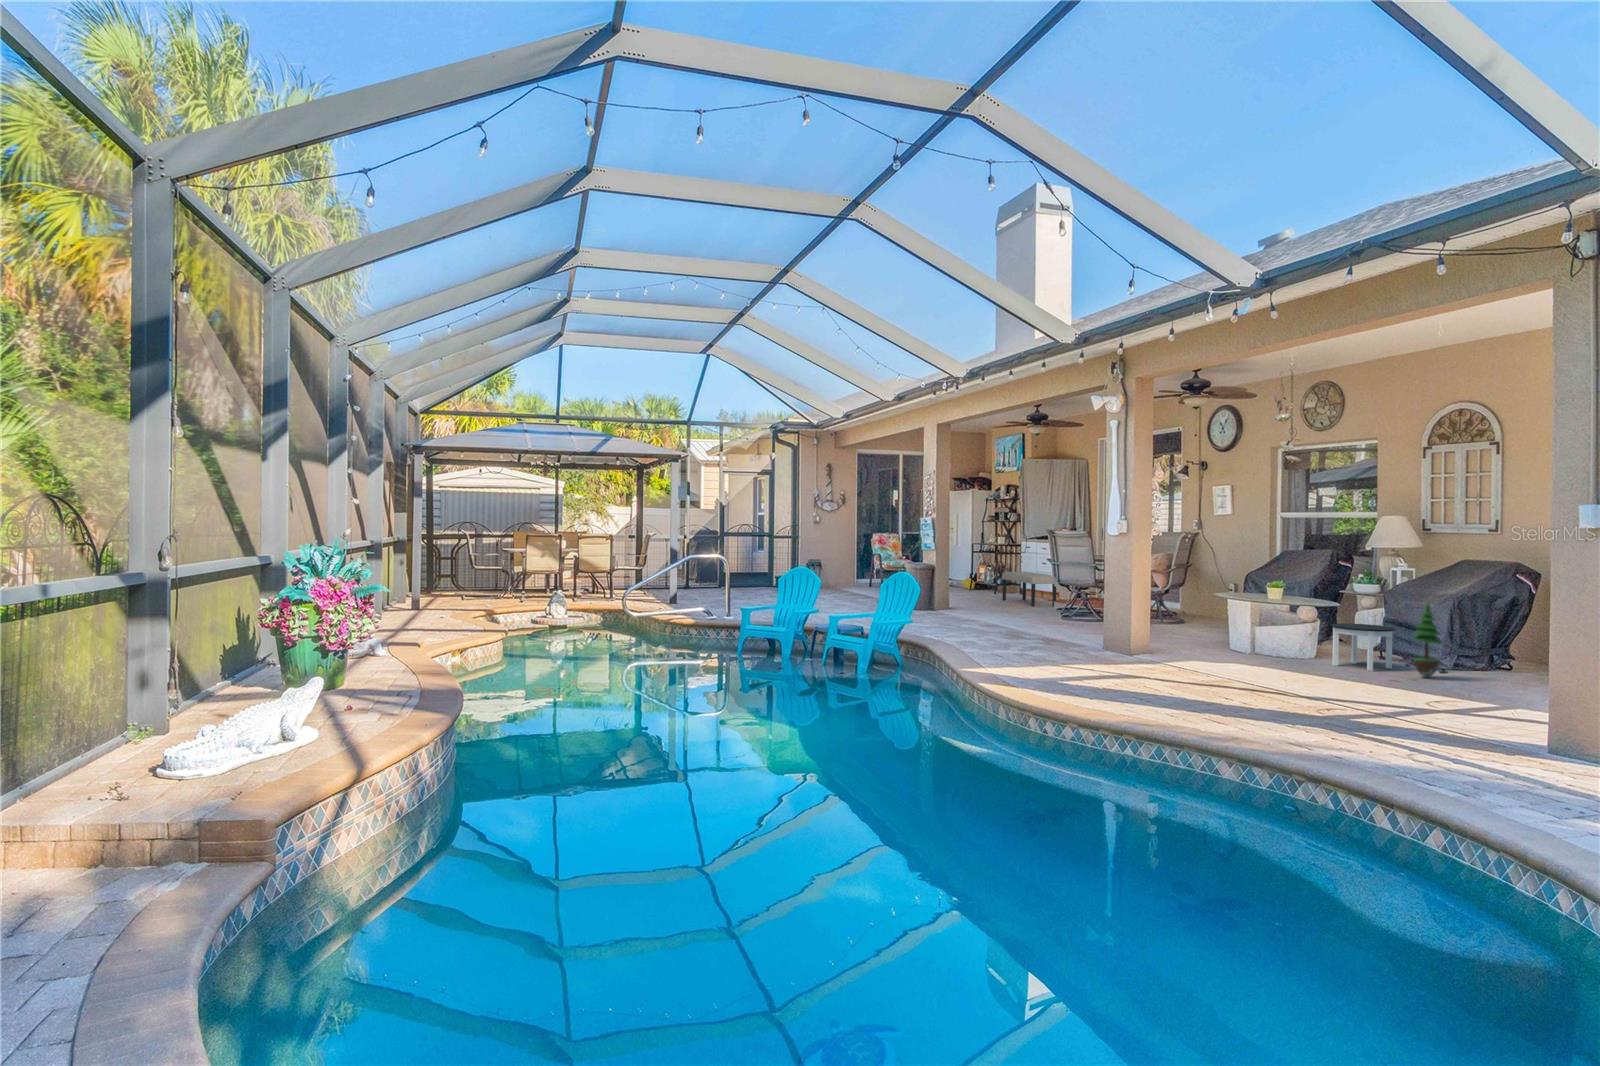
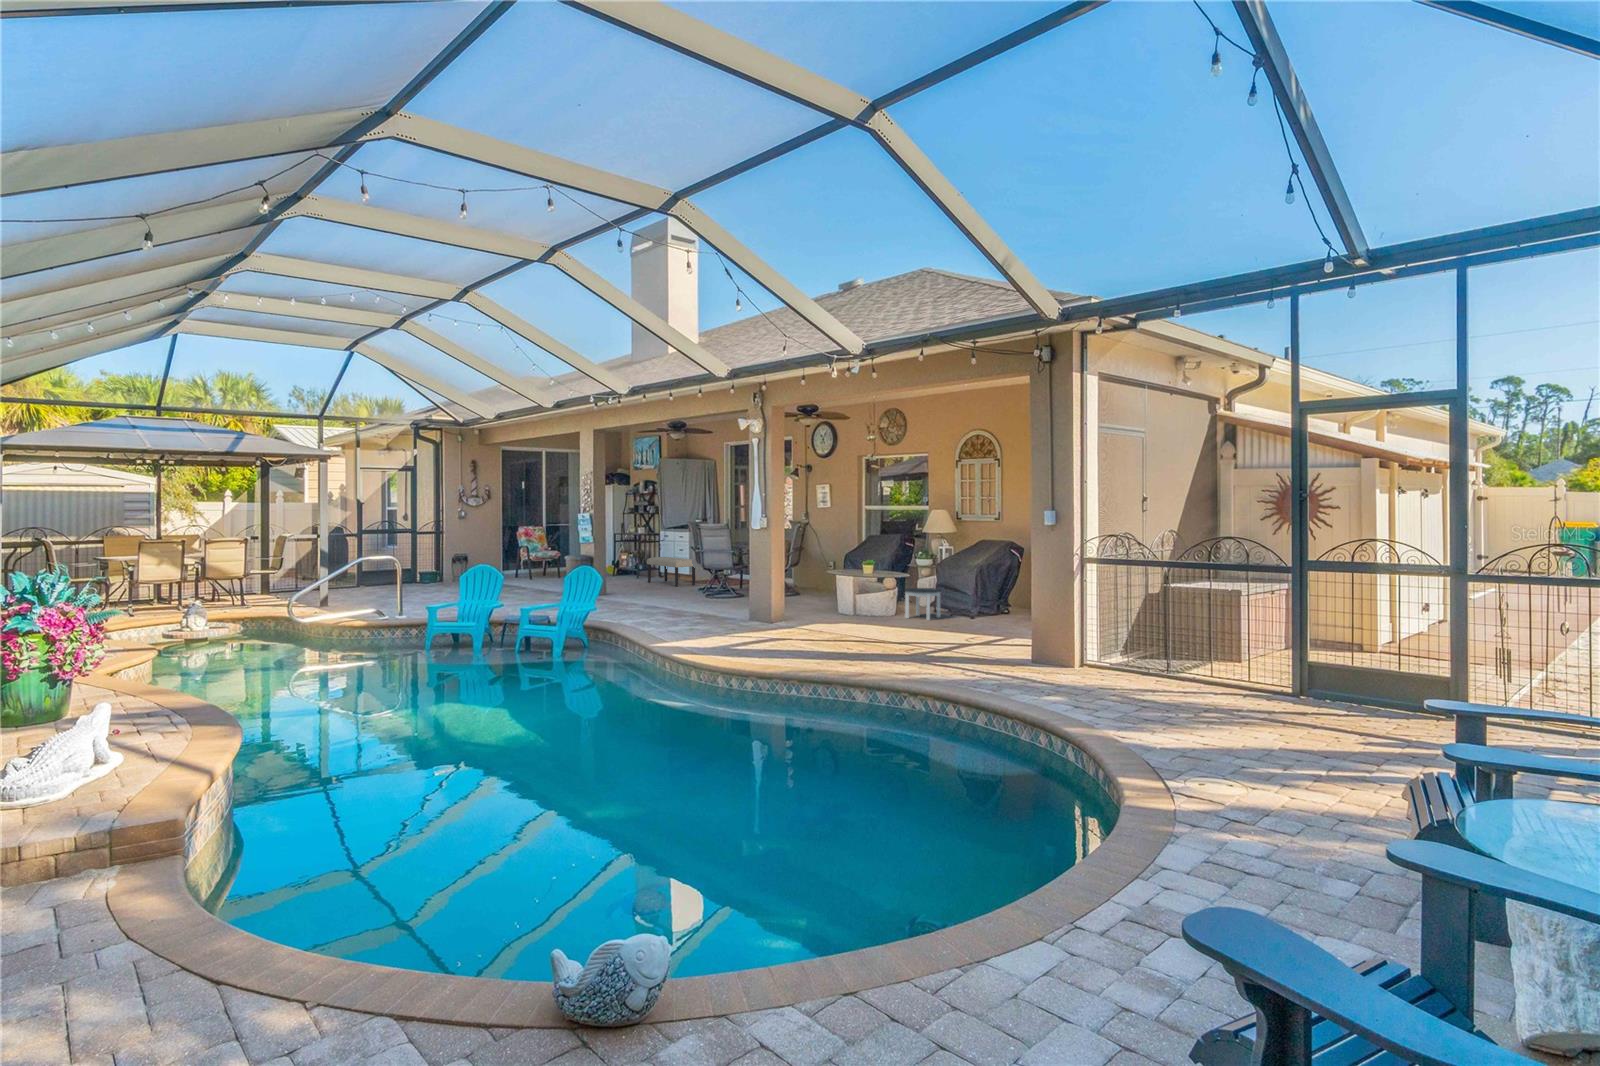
potted tree: present [1412,603,1442,677] -> none [951,571,970,622]

